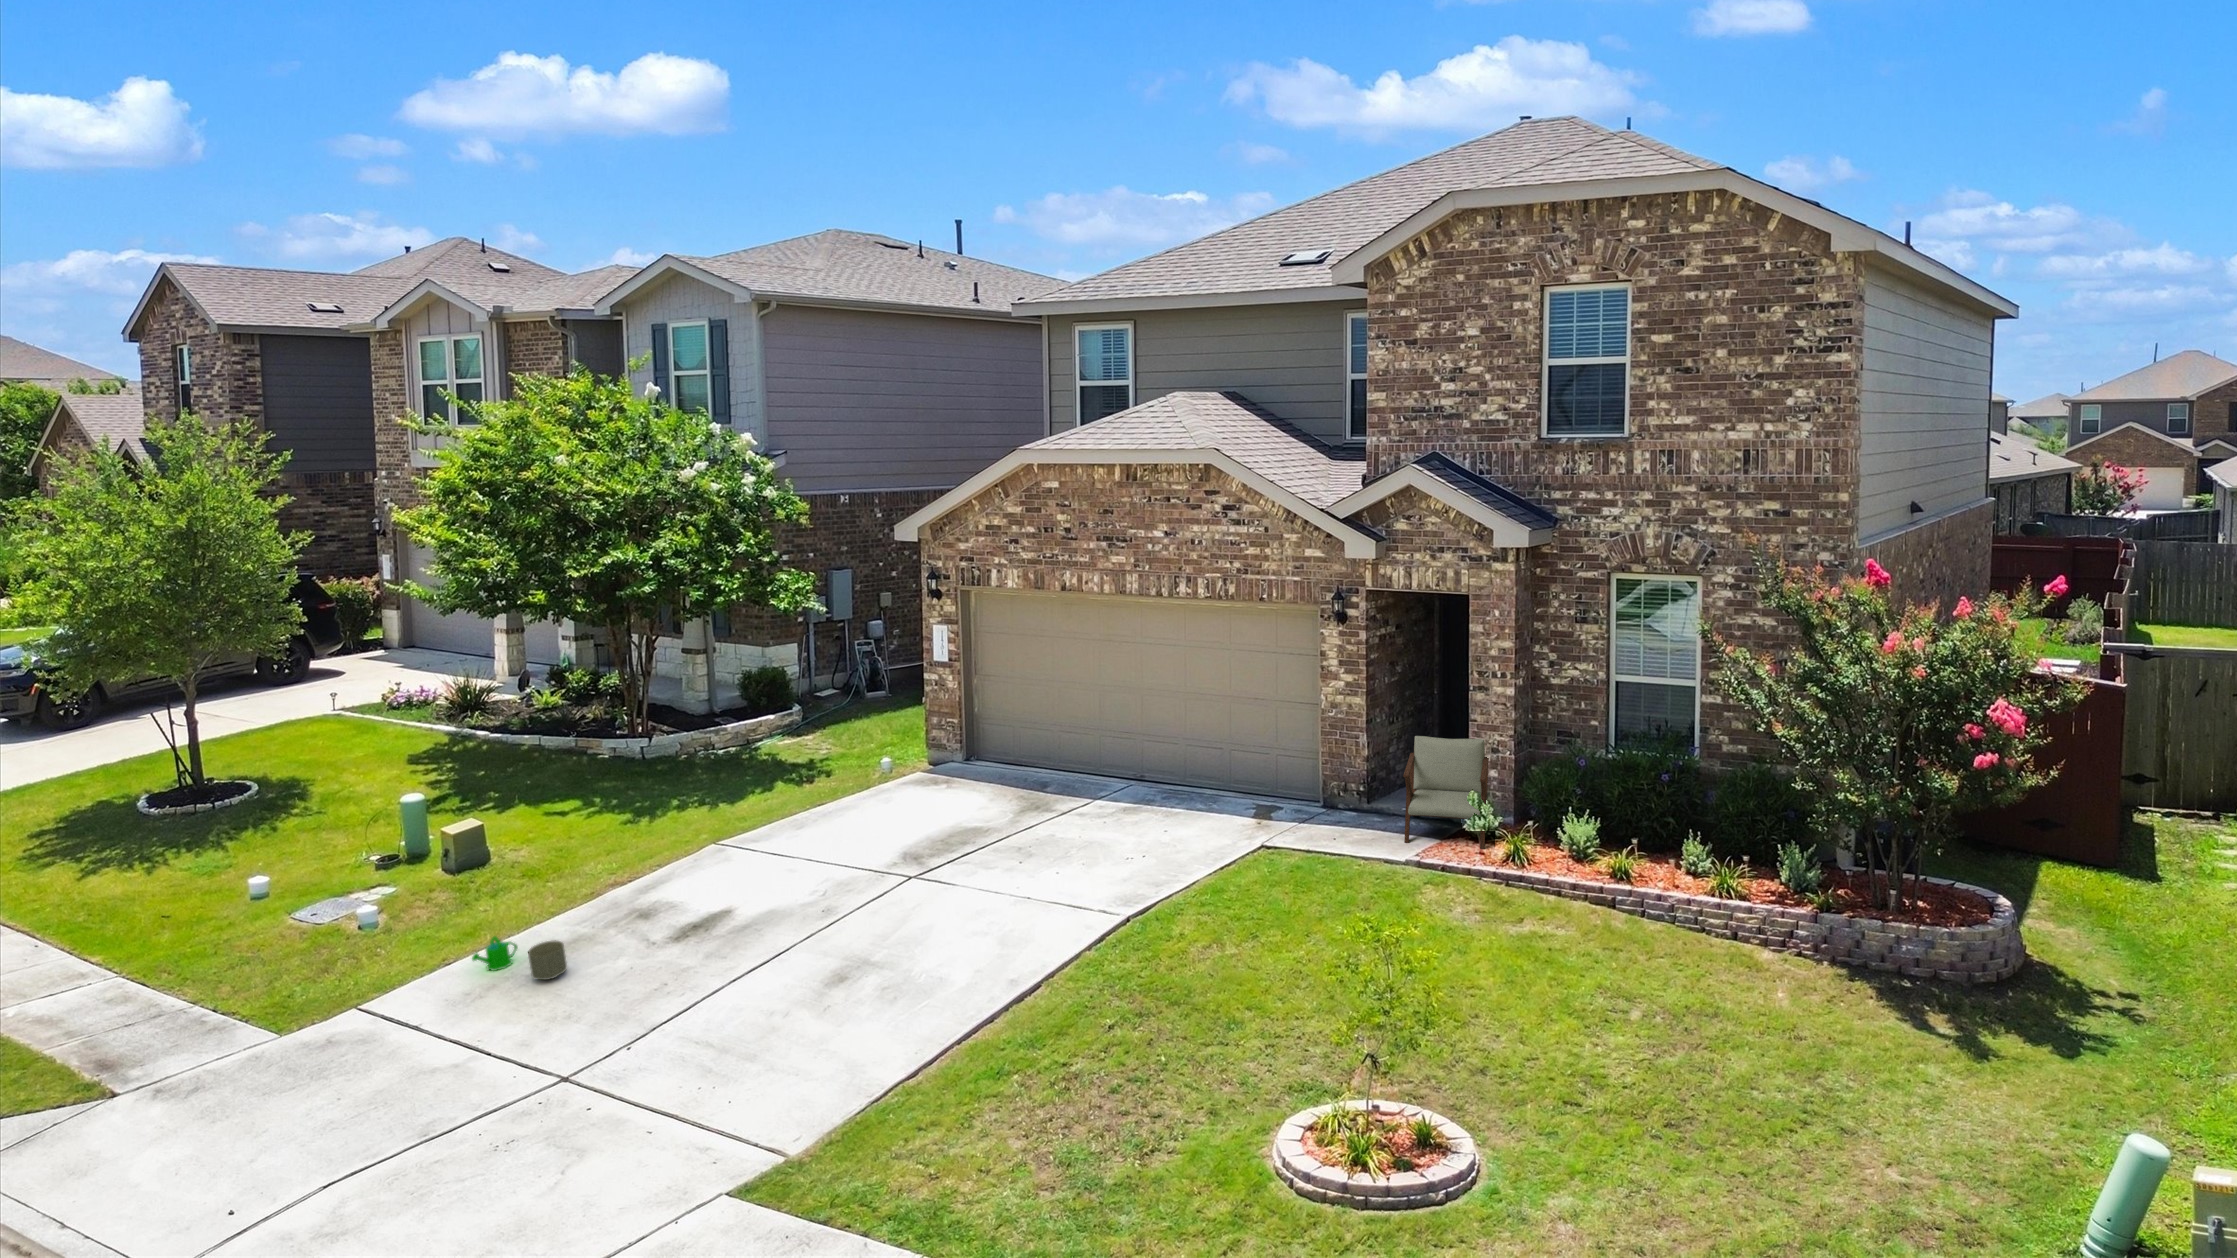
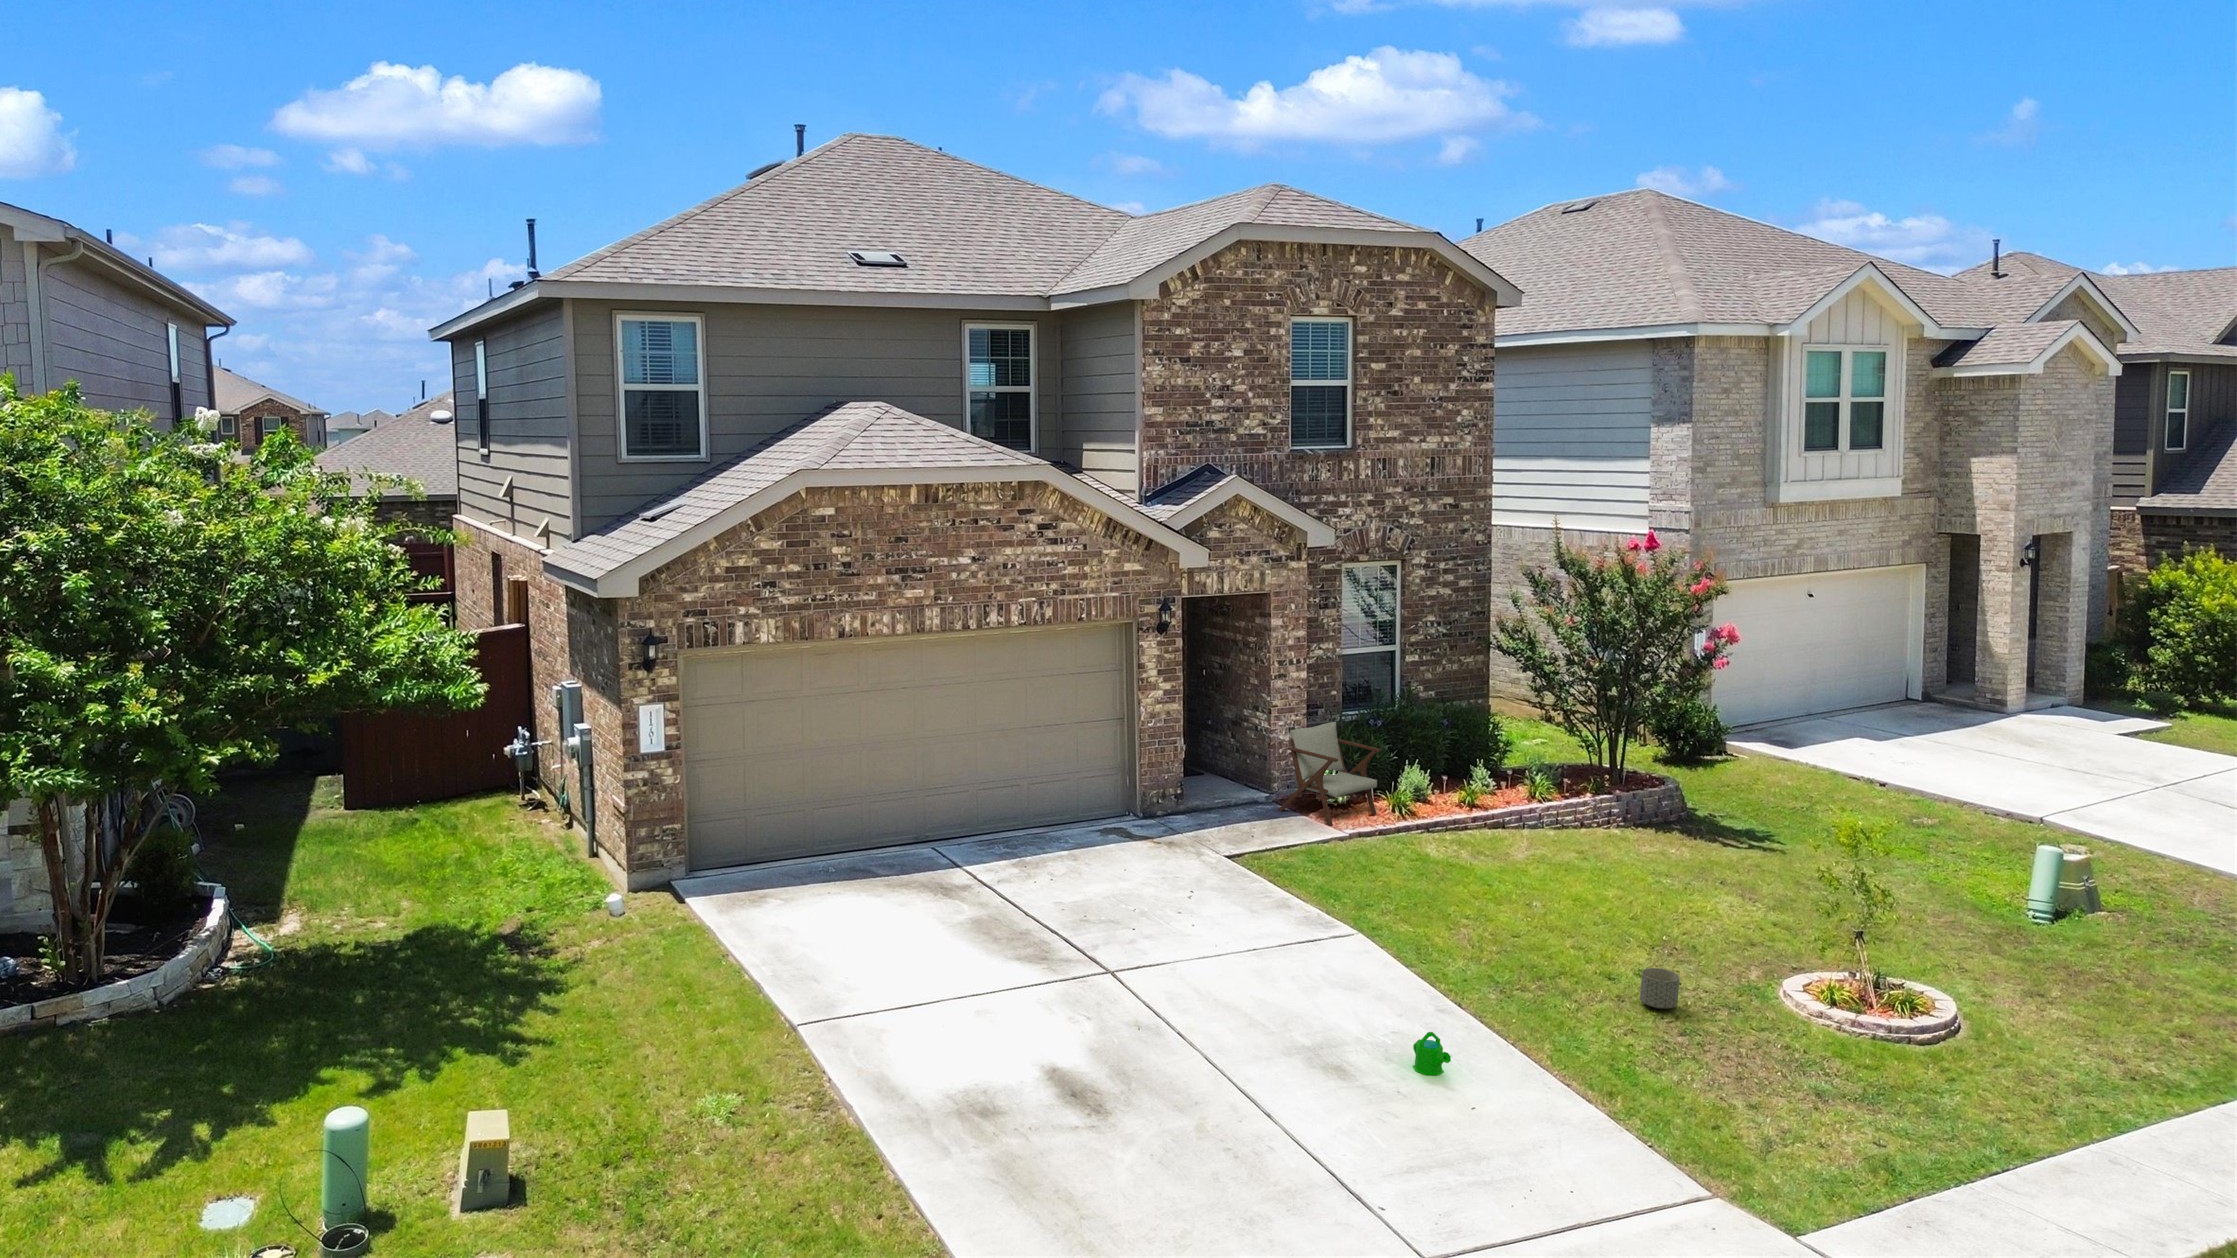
watering can: present [472,936,518,971] -> present [1413,1032,1451,1075]
planter: present [528,940,567,980] -> present [1640,968,1680,1010]

